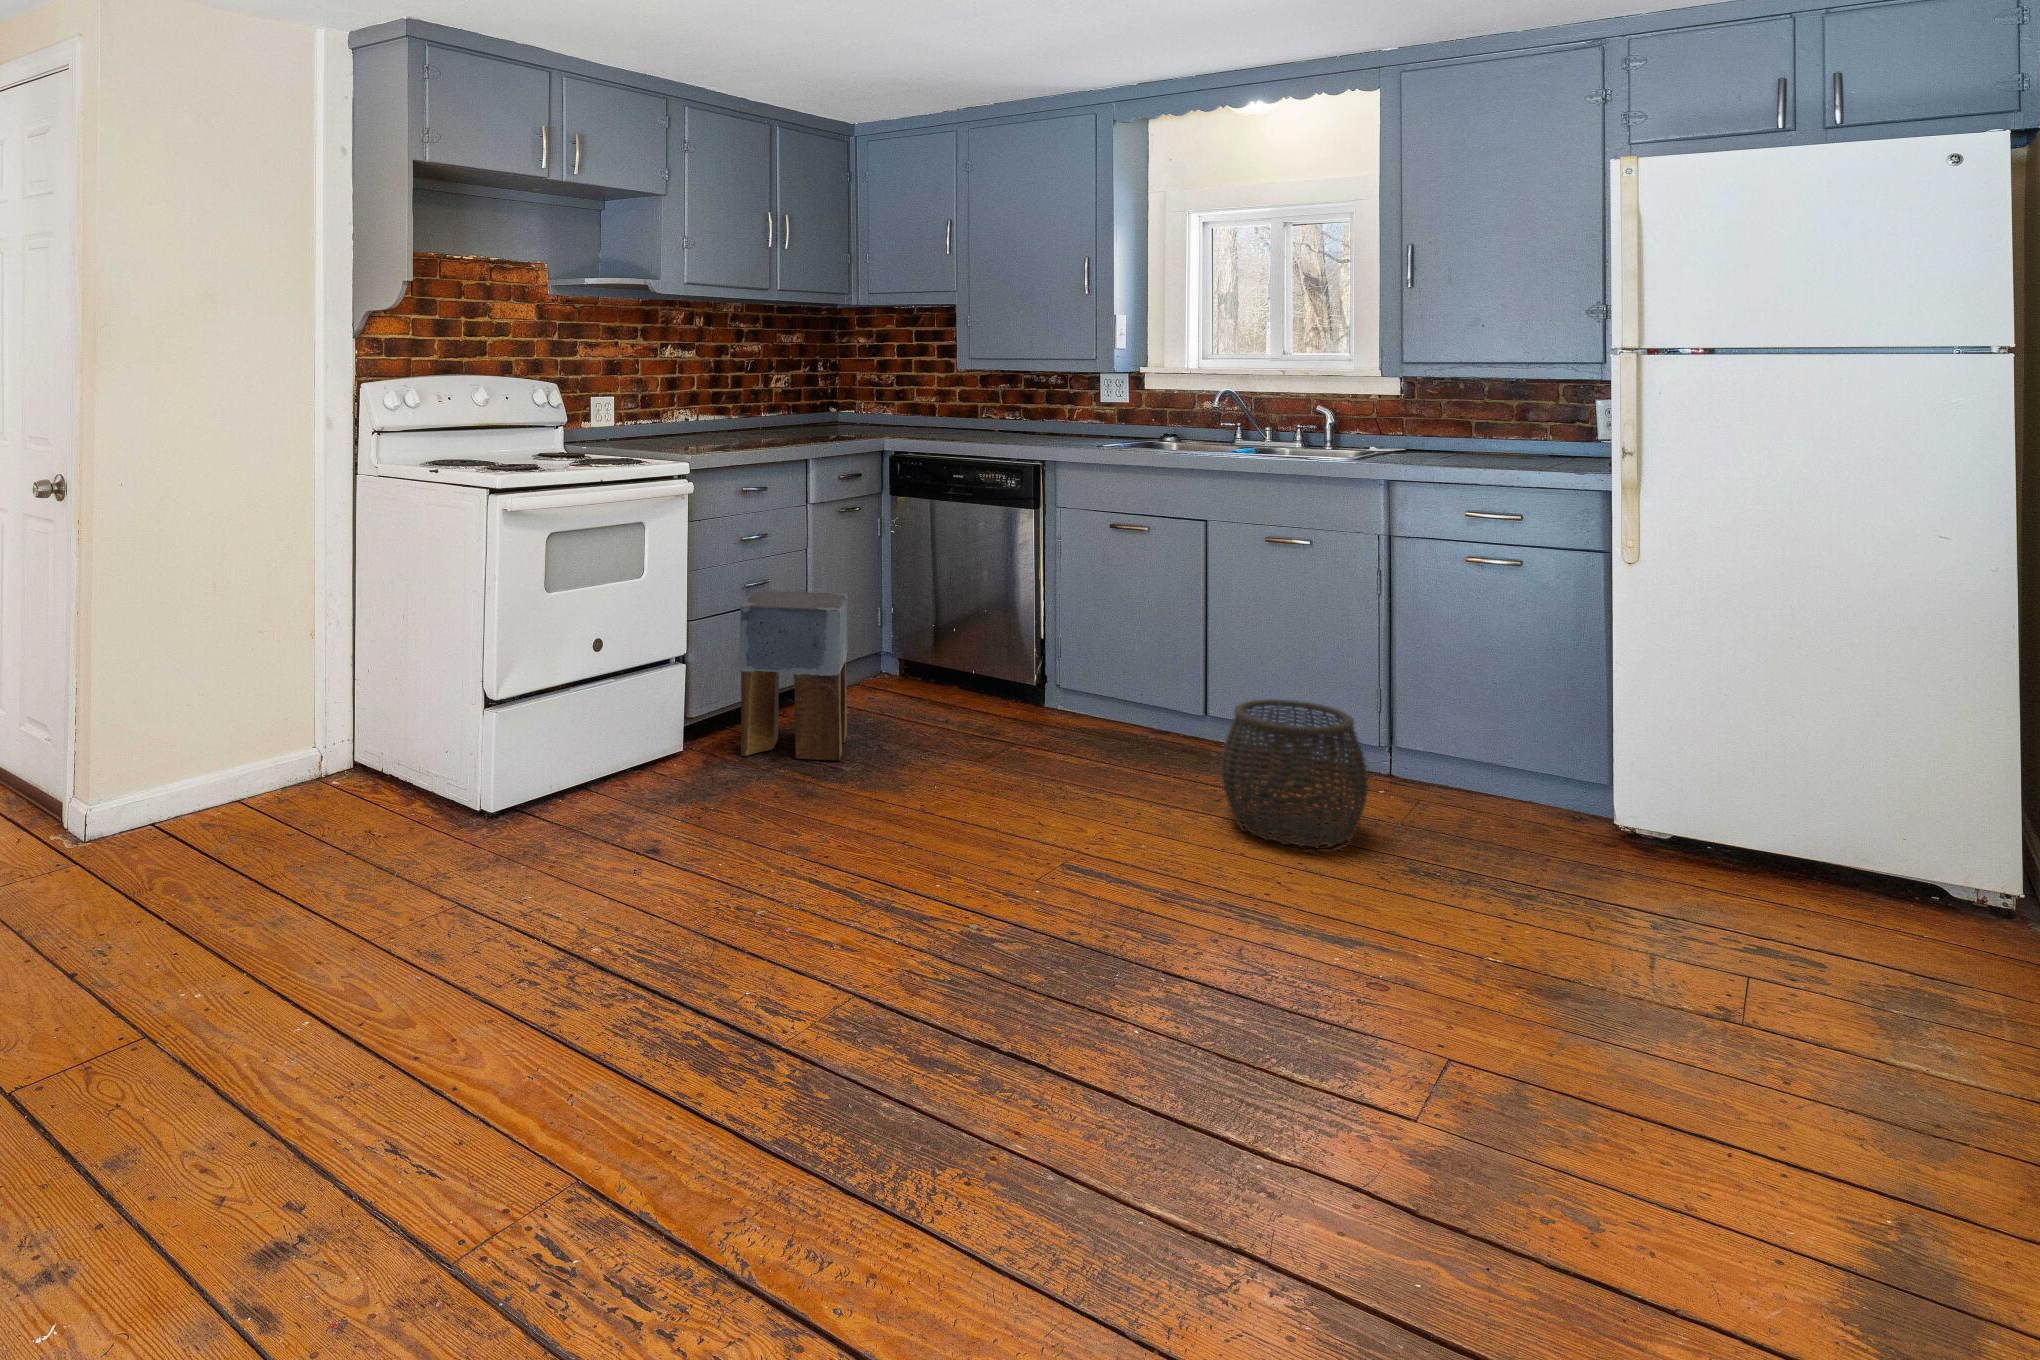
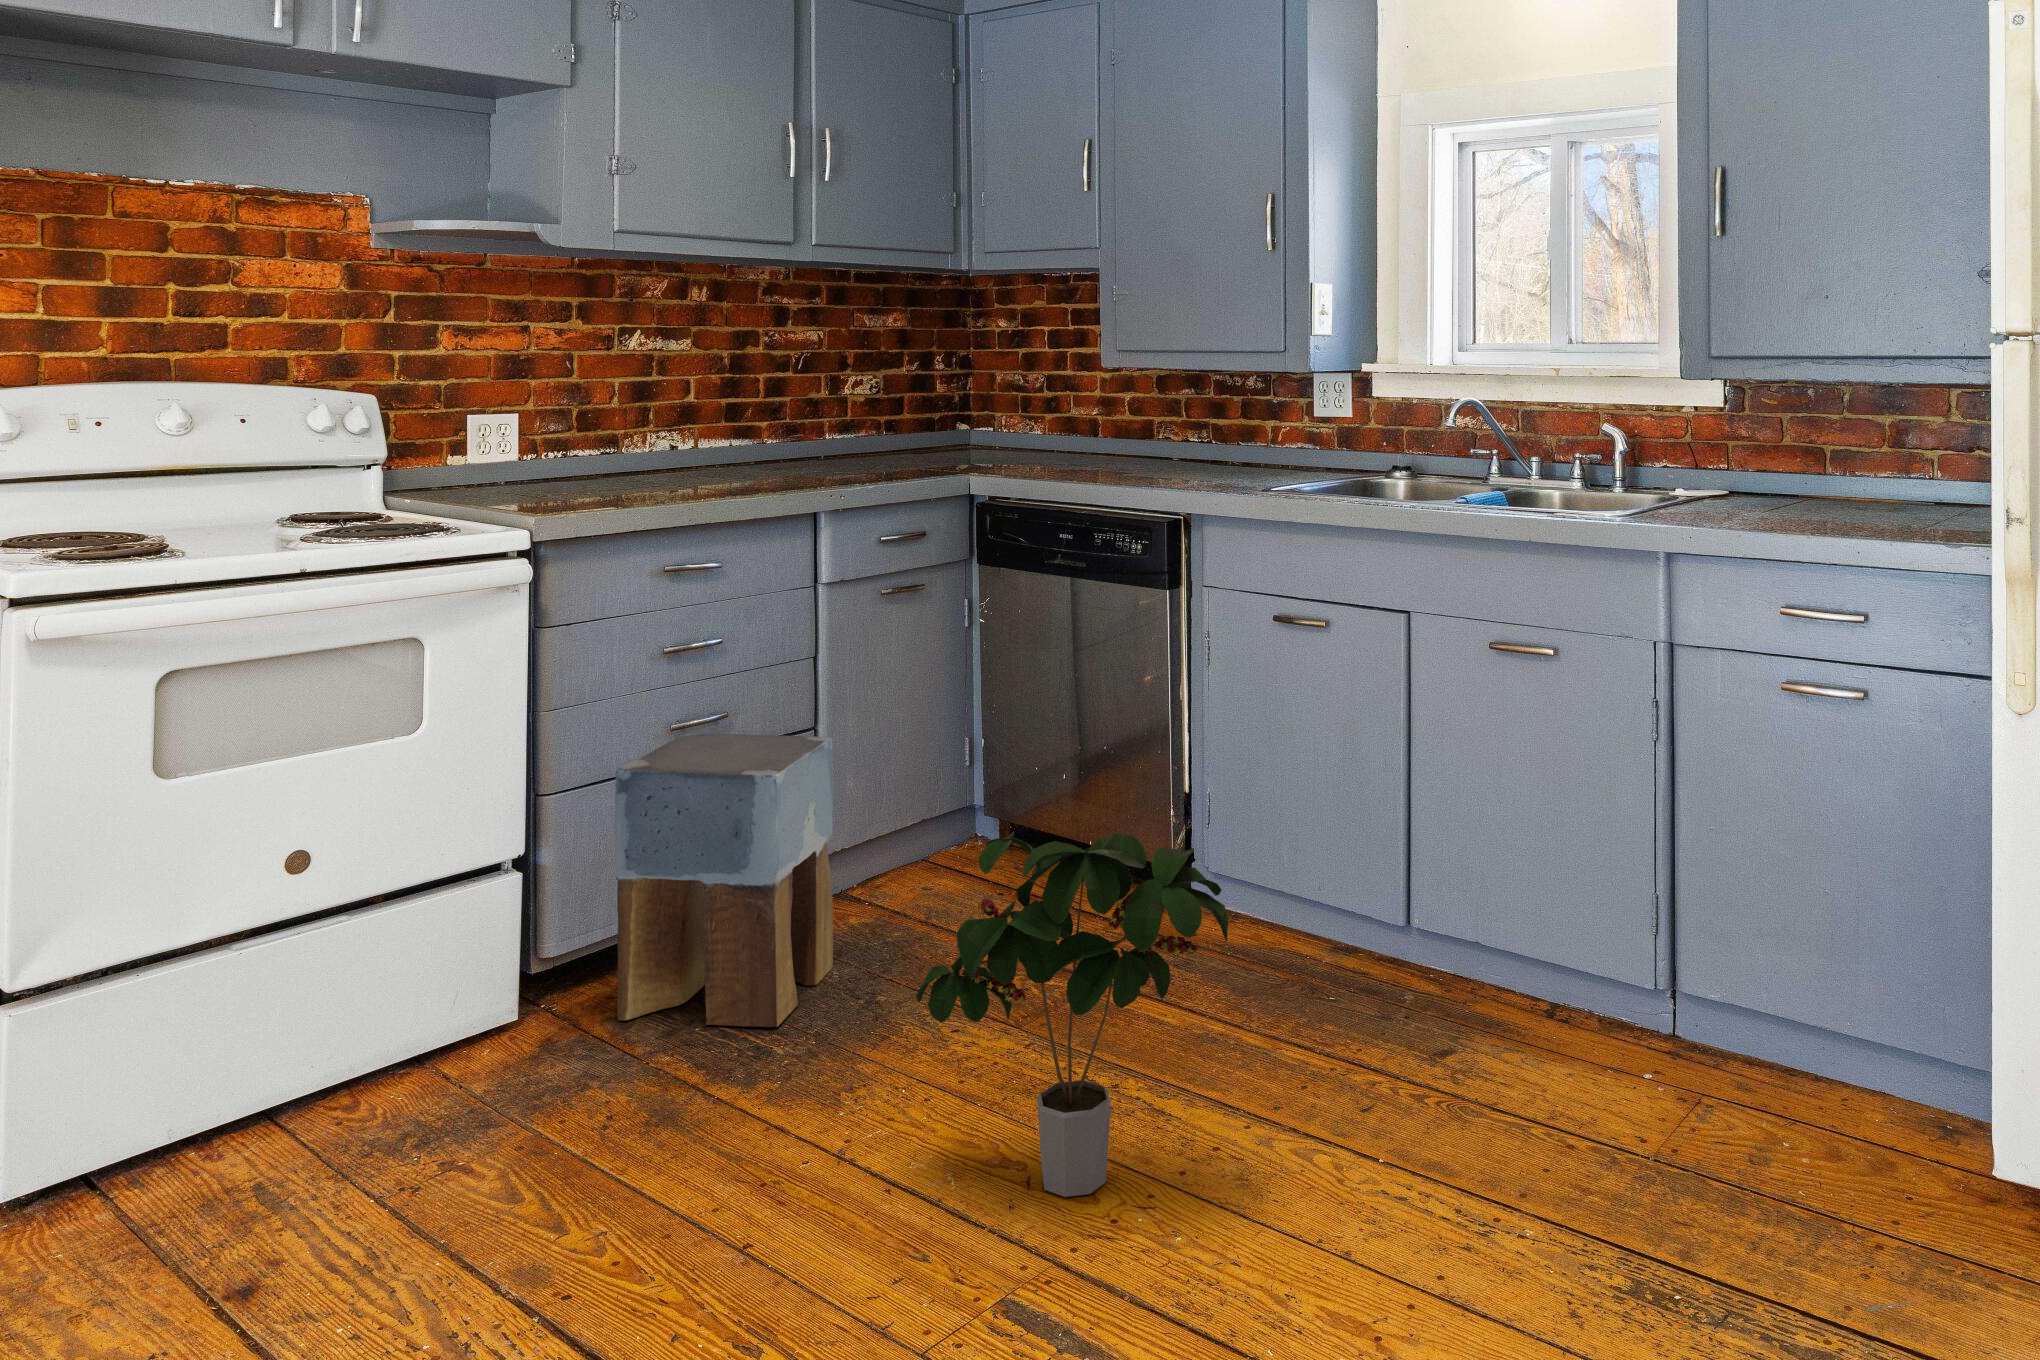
potted plant: none [973,631,1161,833] -> present [916,832,1228,1197]
woven basket: present [1221,699,1368,848] -> none [1344,936,1586,1223]

